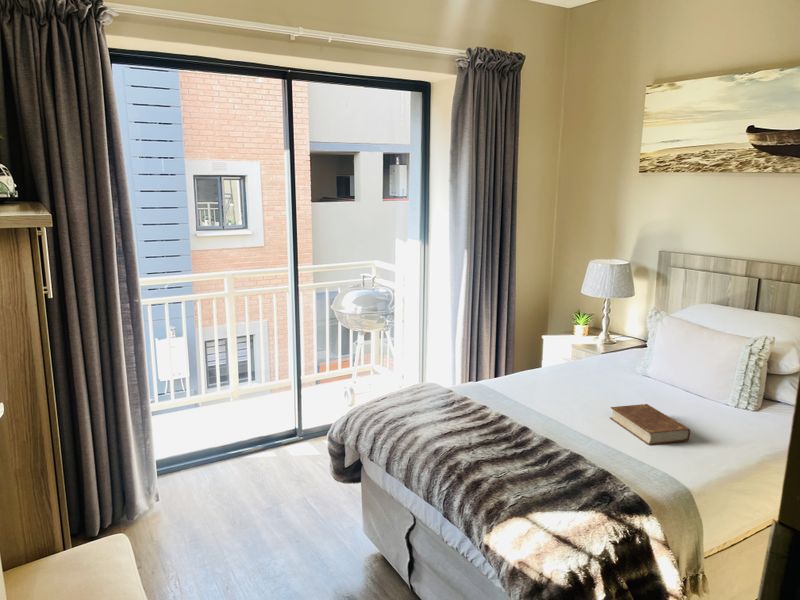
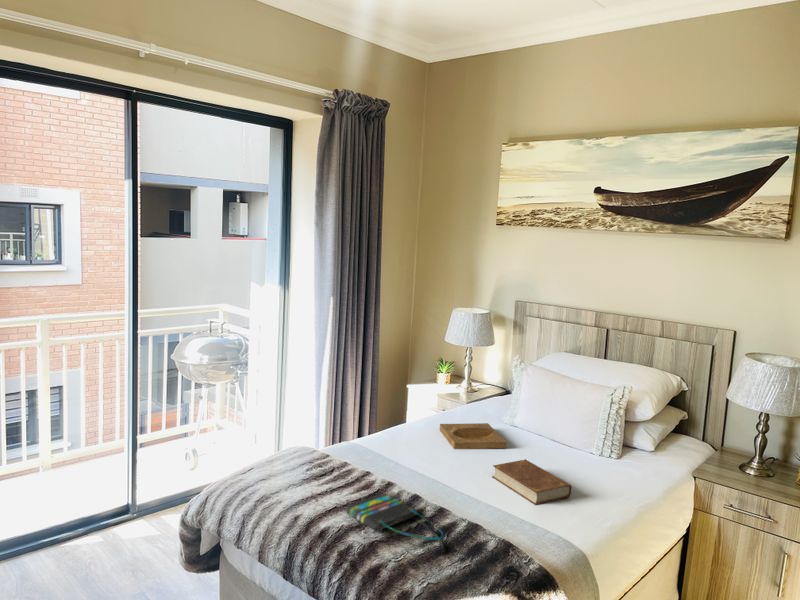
tray: none [567,369,632,394] -> present [440,423,506,449]
tote bag: none [460,423,543,474] -> present [346,493,442,552]

